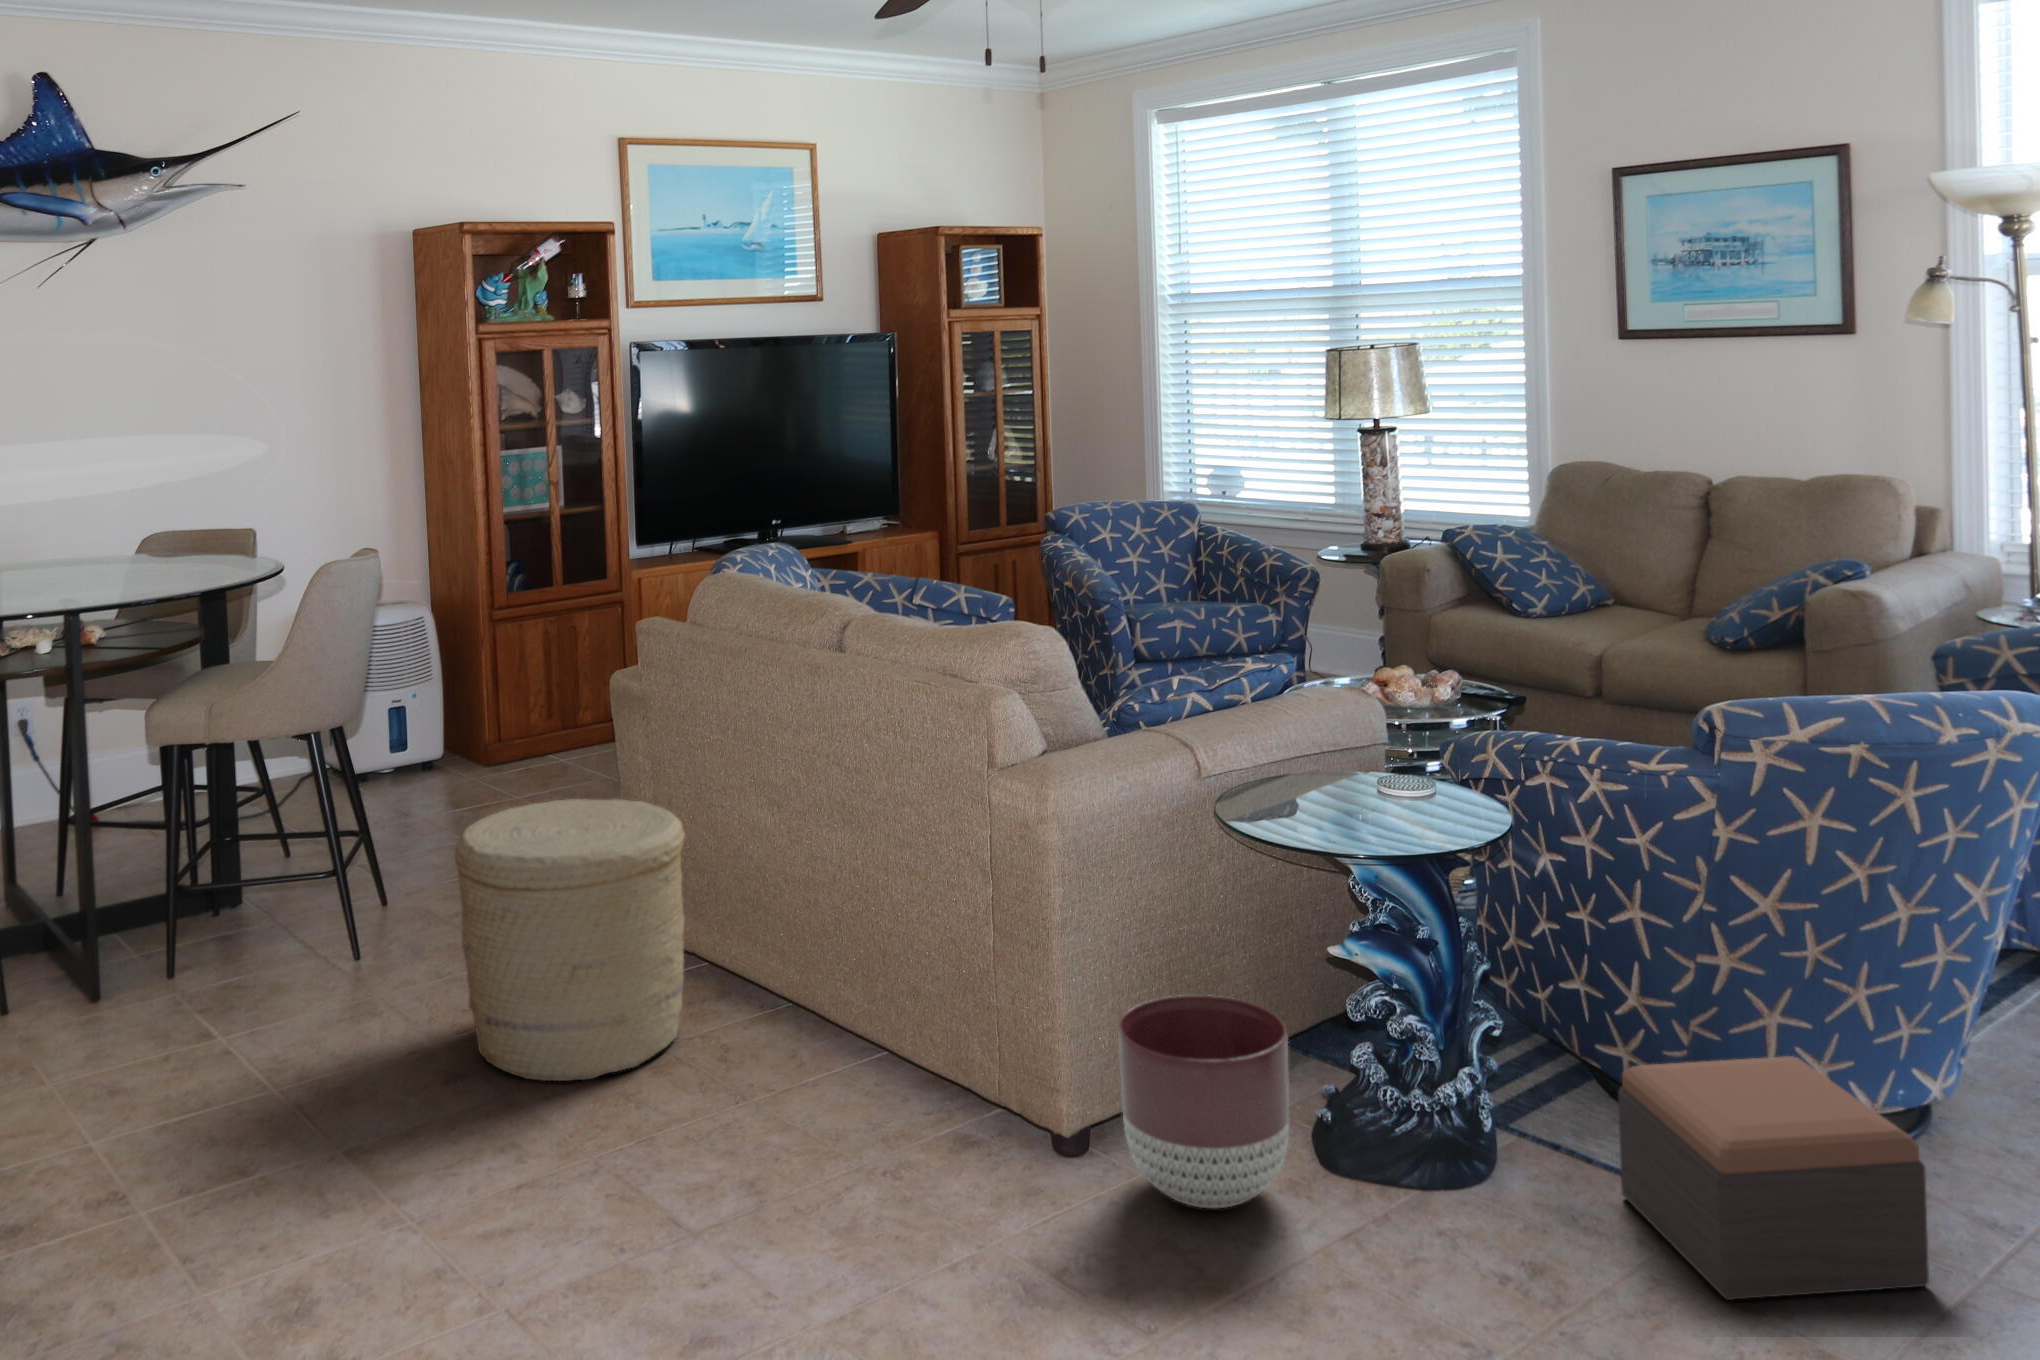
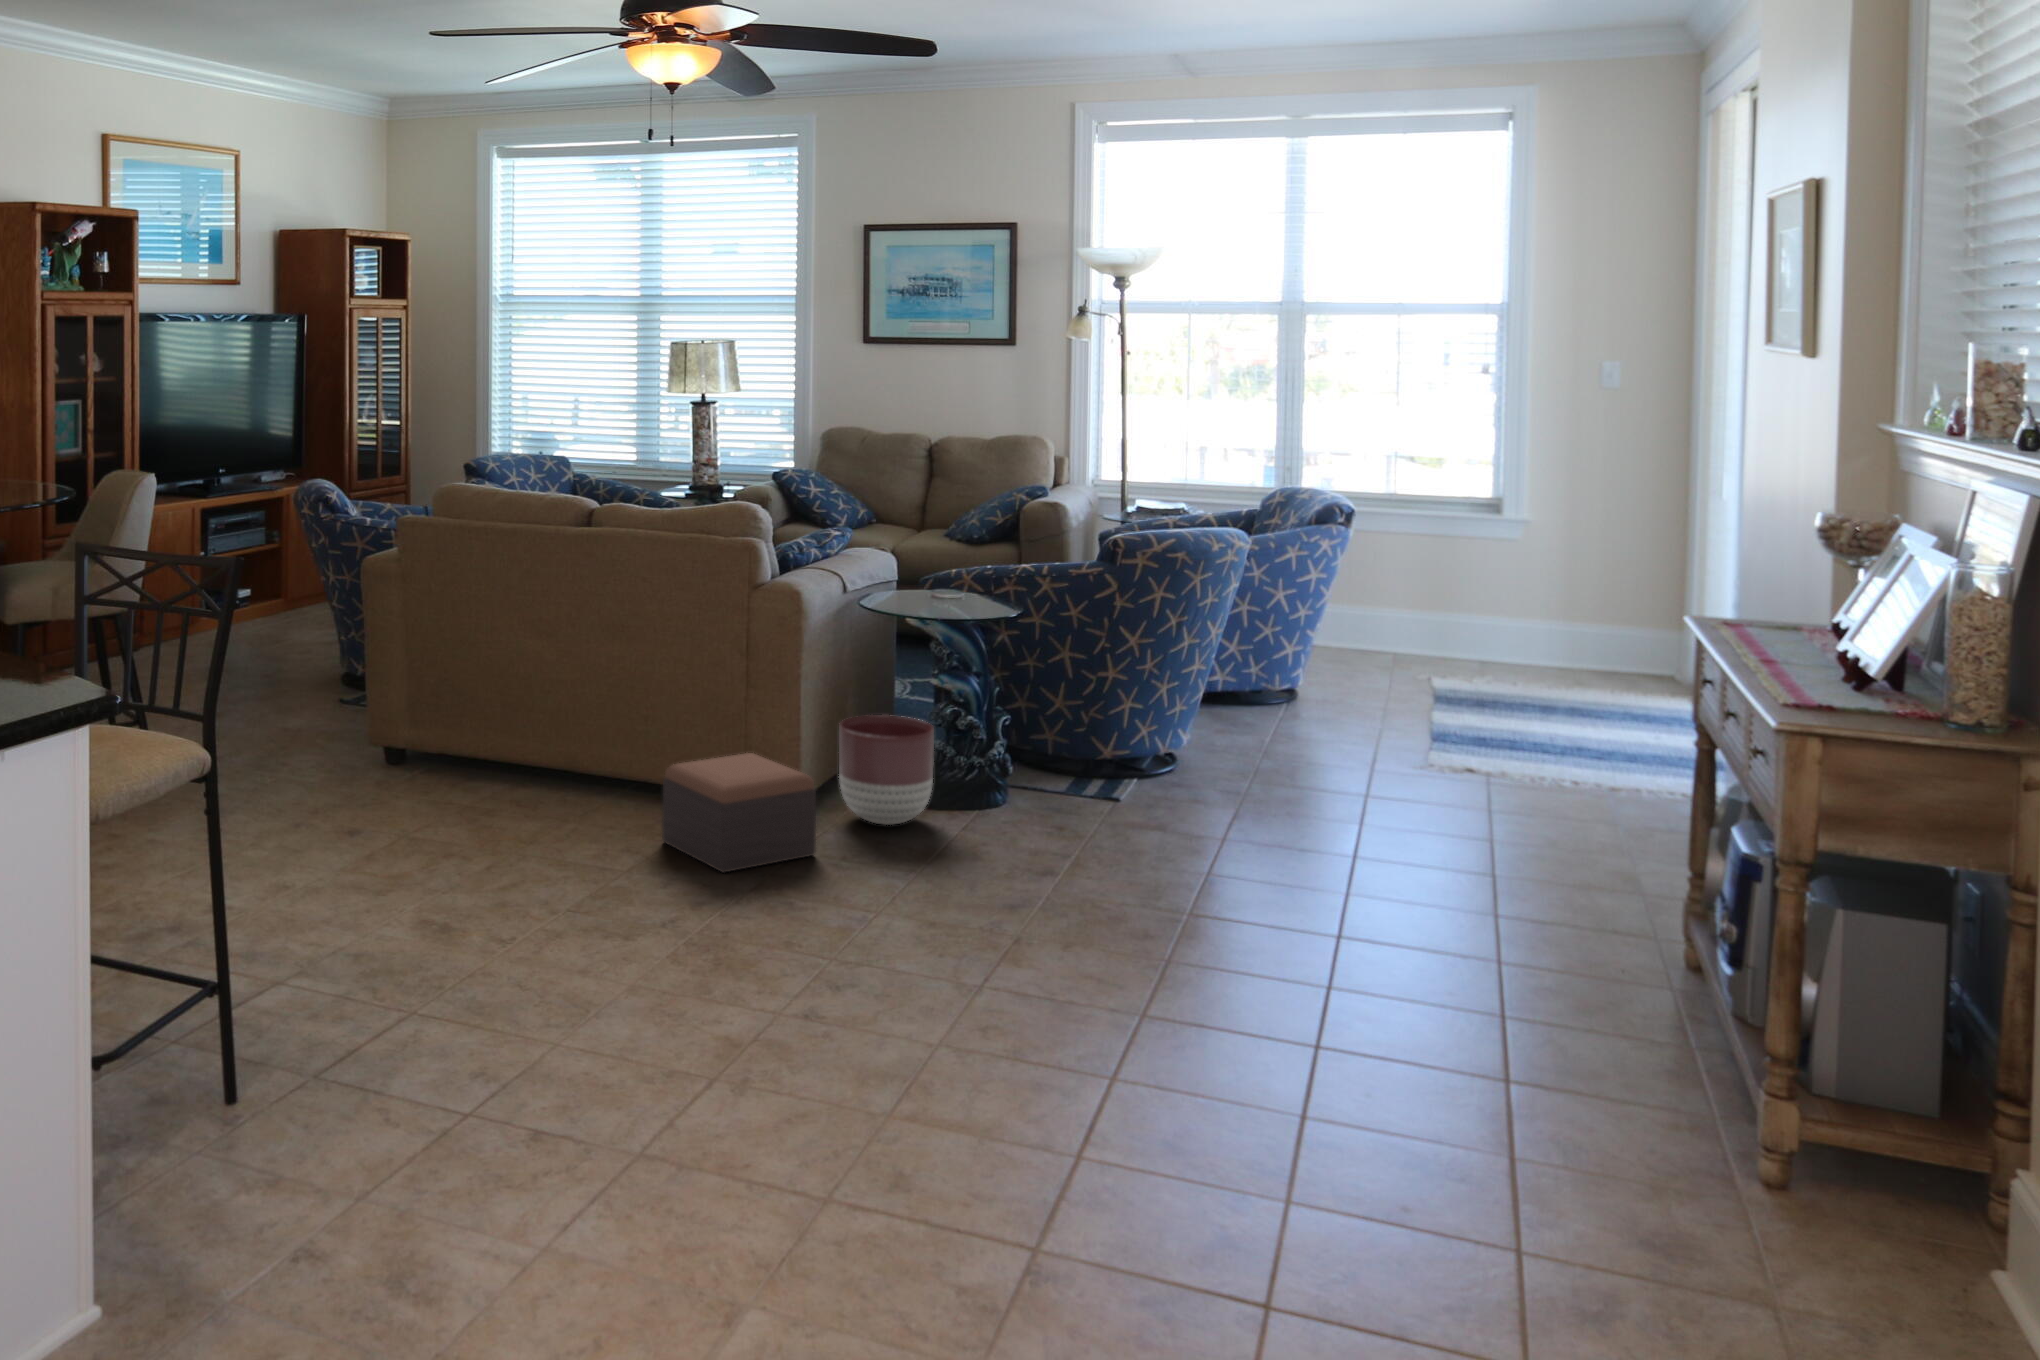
woven basket: present [455,799,685,1081] -> none [341,643,500,825]
footstool: present [1618,1056,1929,1300] -> present [662,753,816,872]

